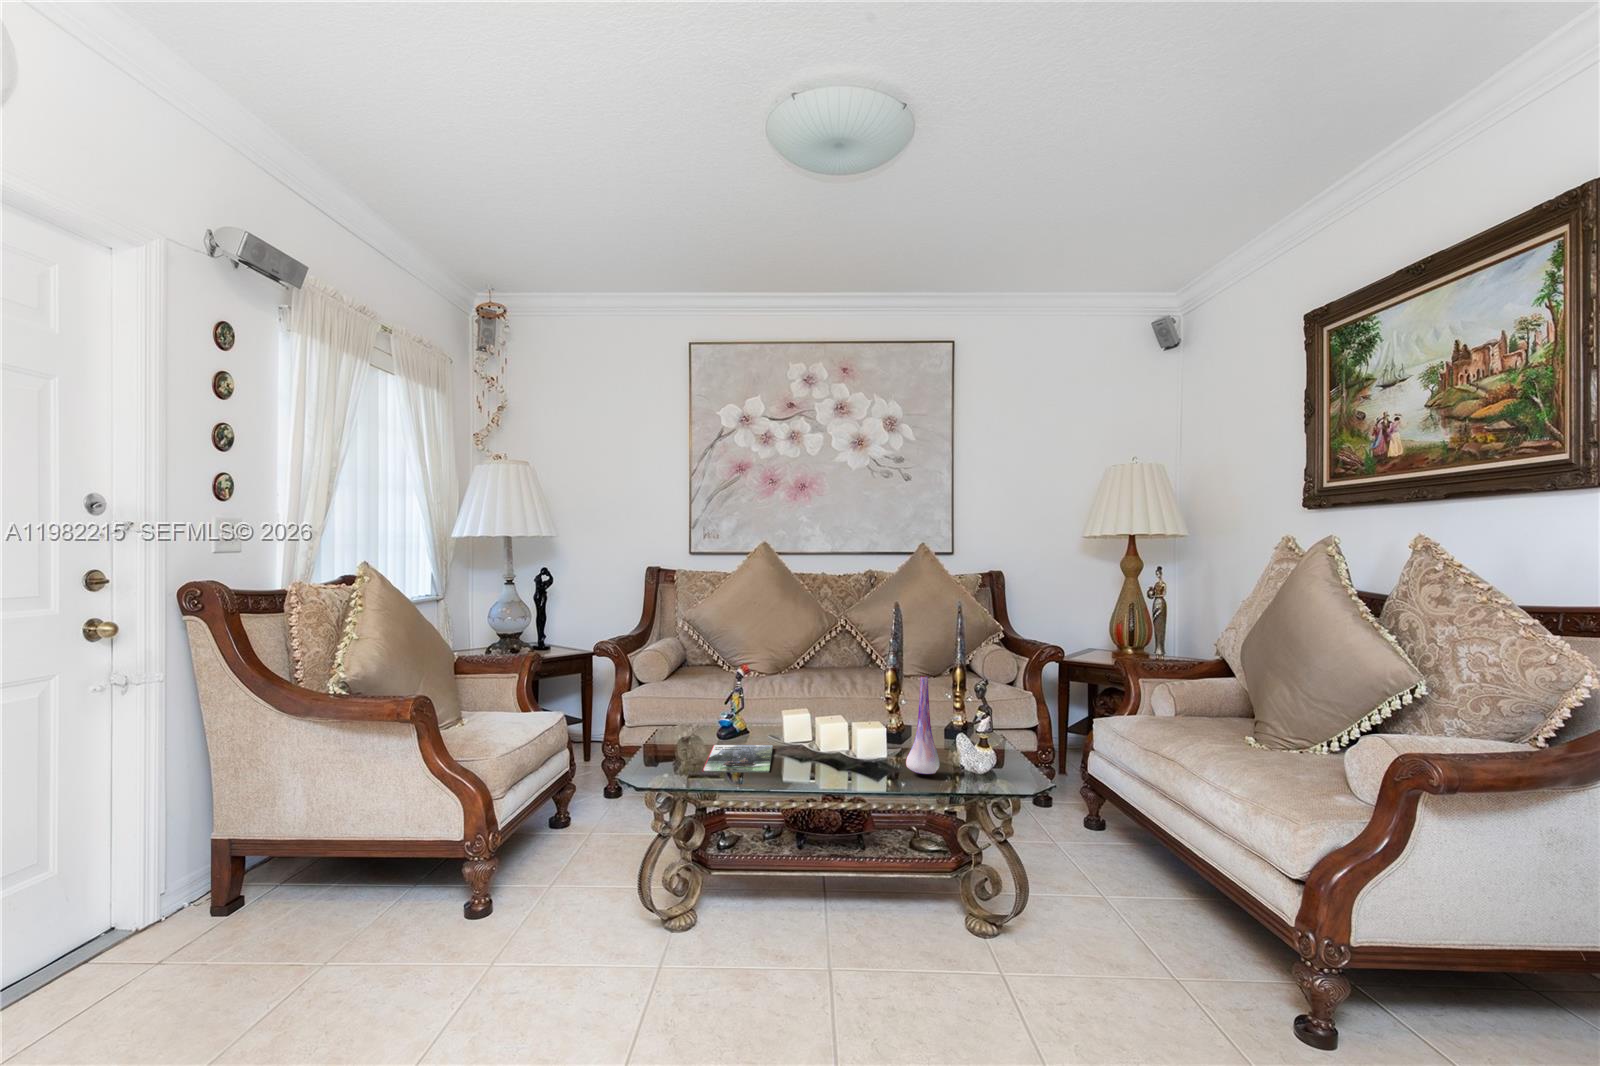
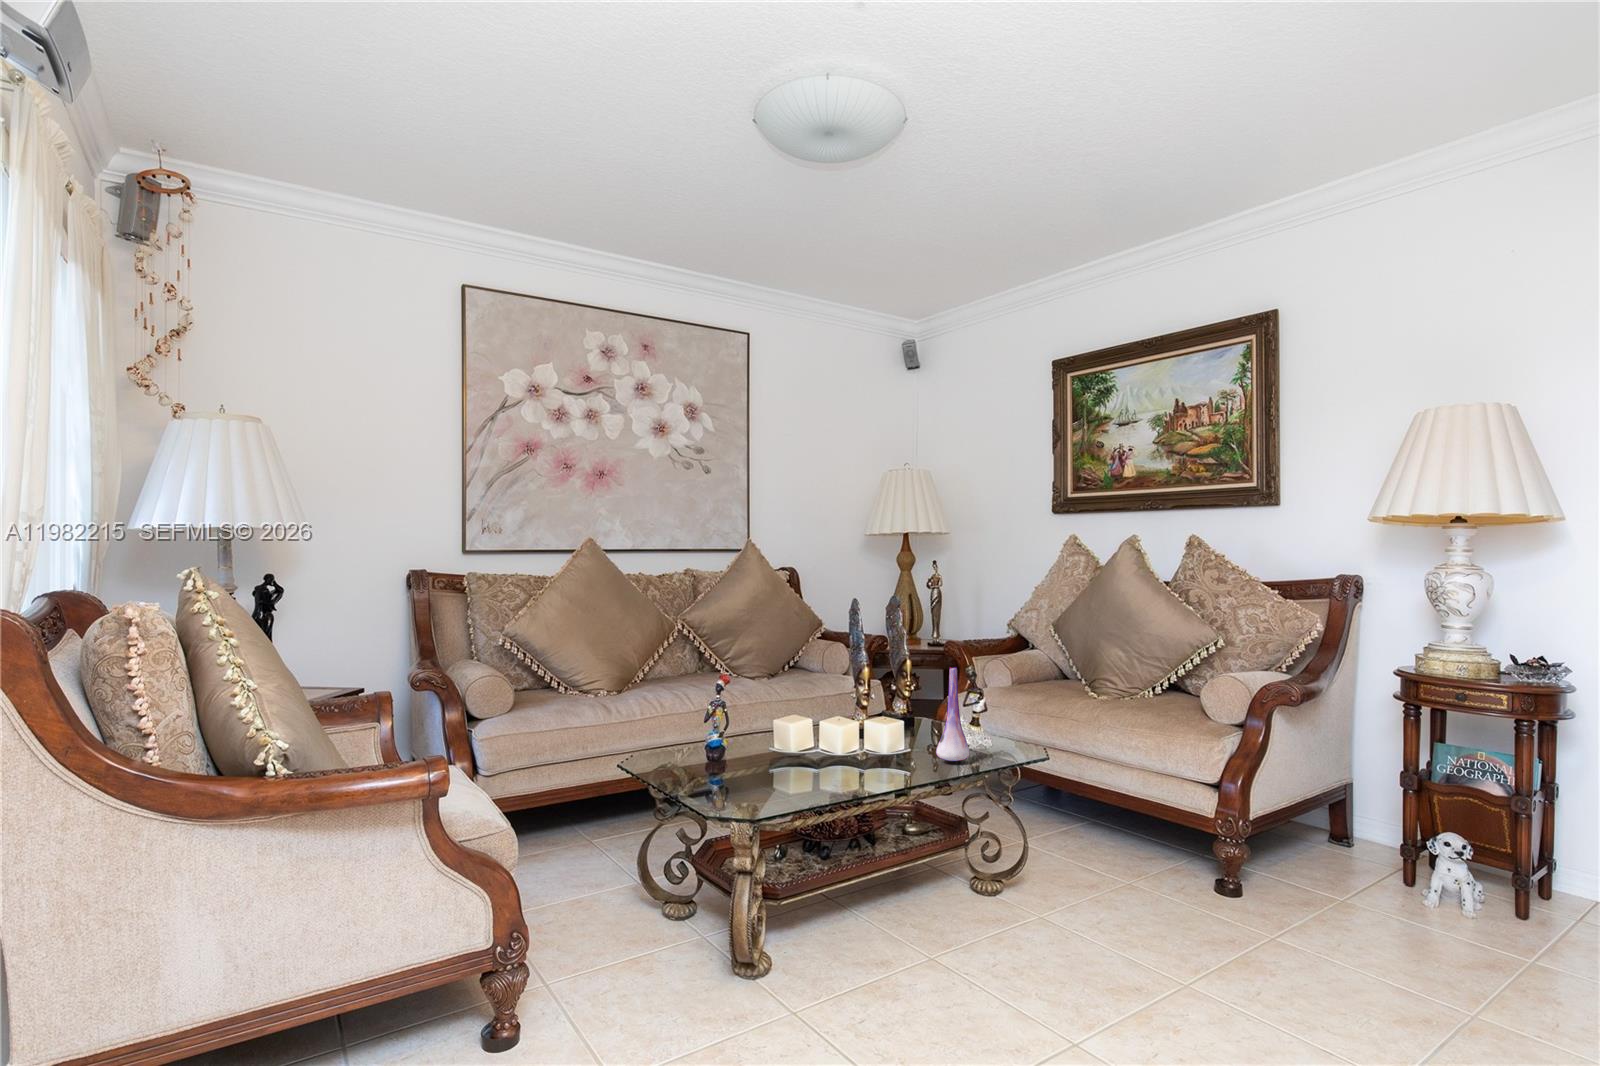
magazine: present [703,745,773,772] -> none [718,763,832,804]

